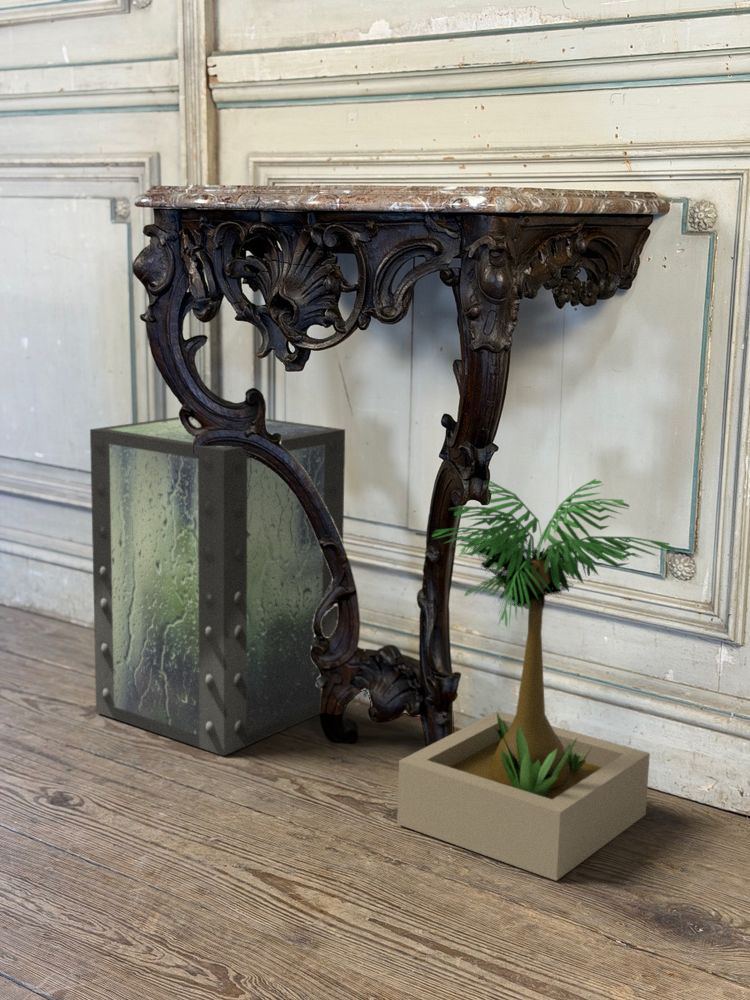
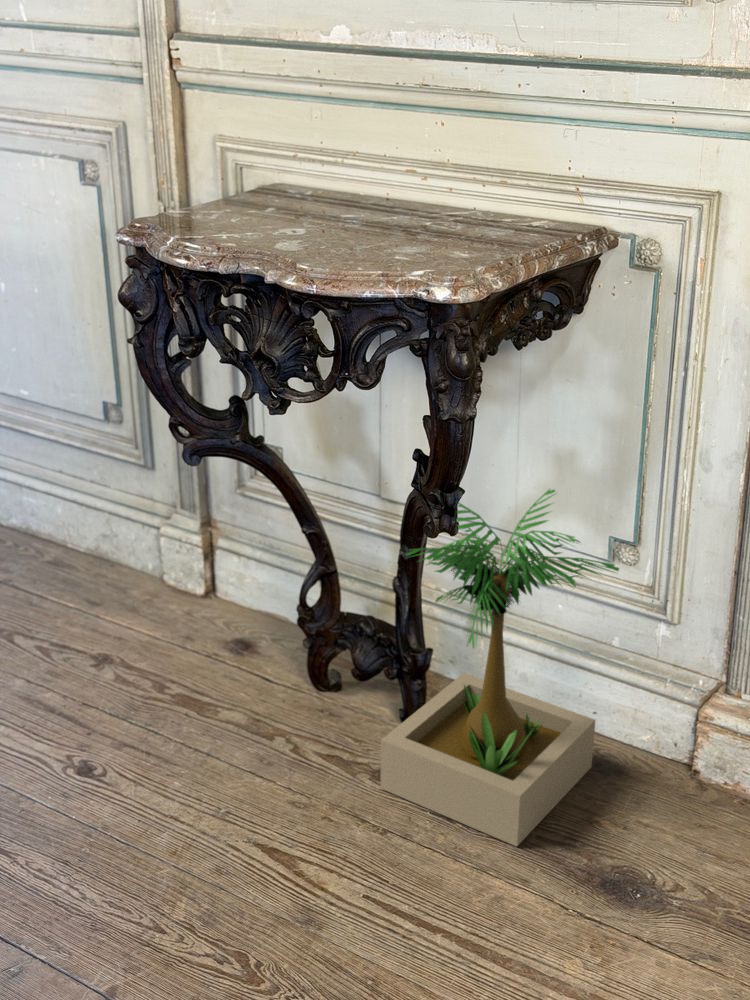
storage box: present [90,417,345,756] -> none [85,383,322,714]

